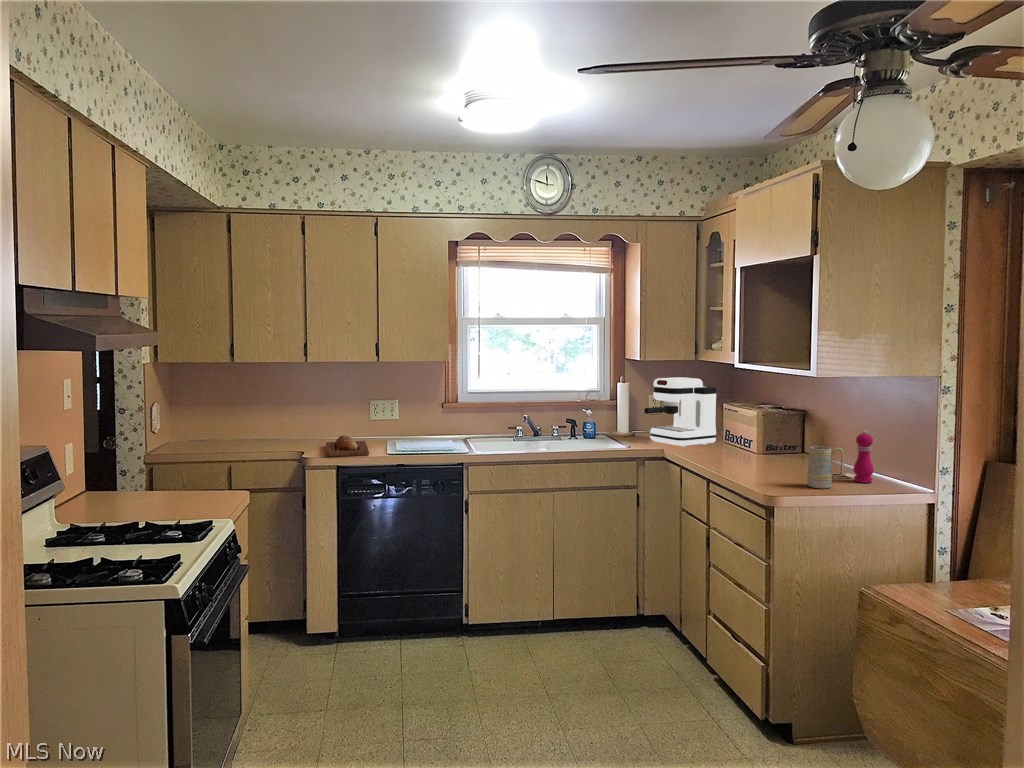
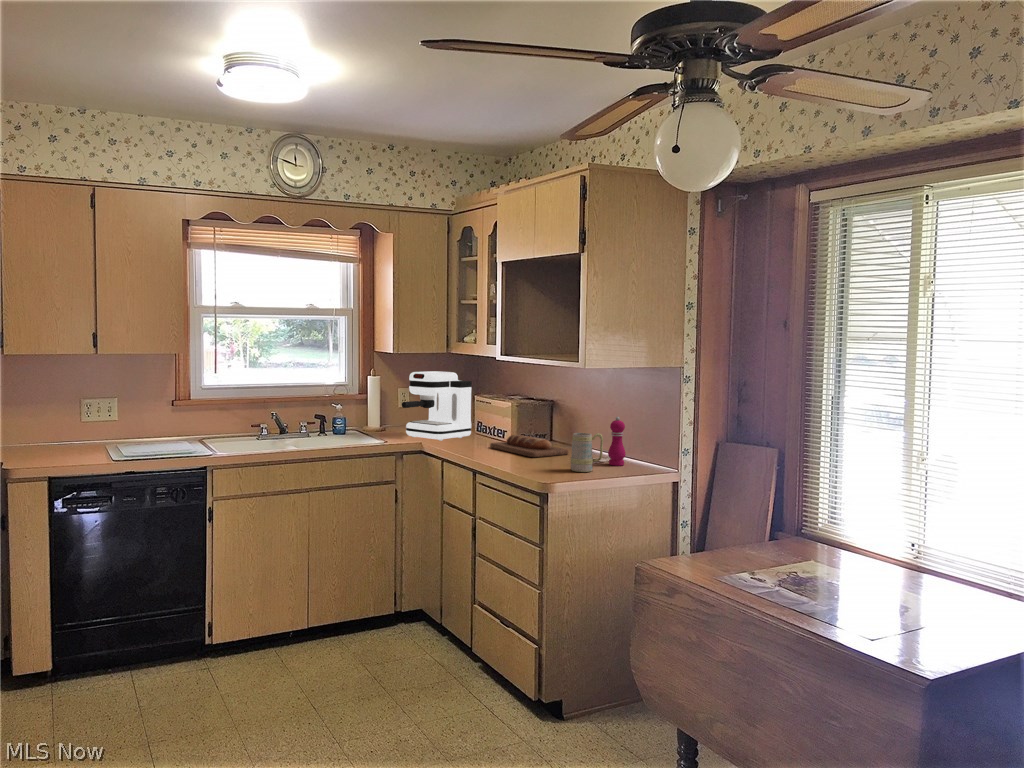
bread loaf: present [326,435,369,457] -> present [490,435,569,457]

